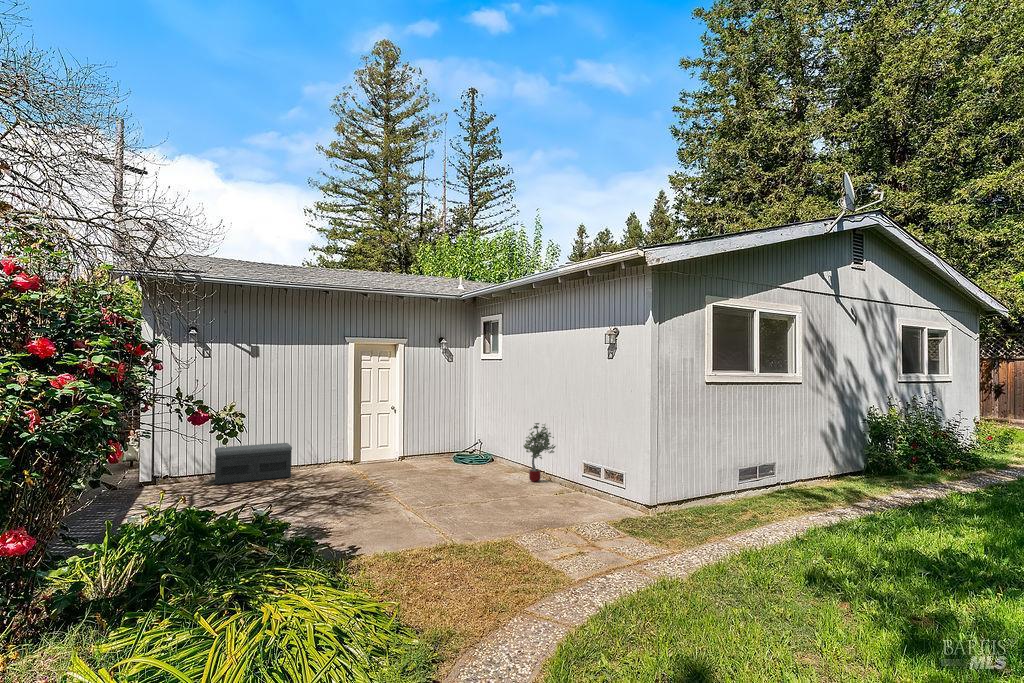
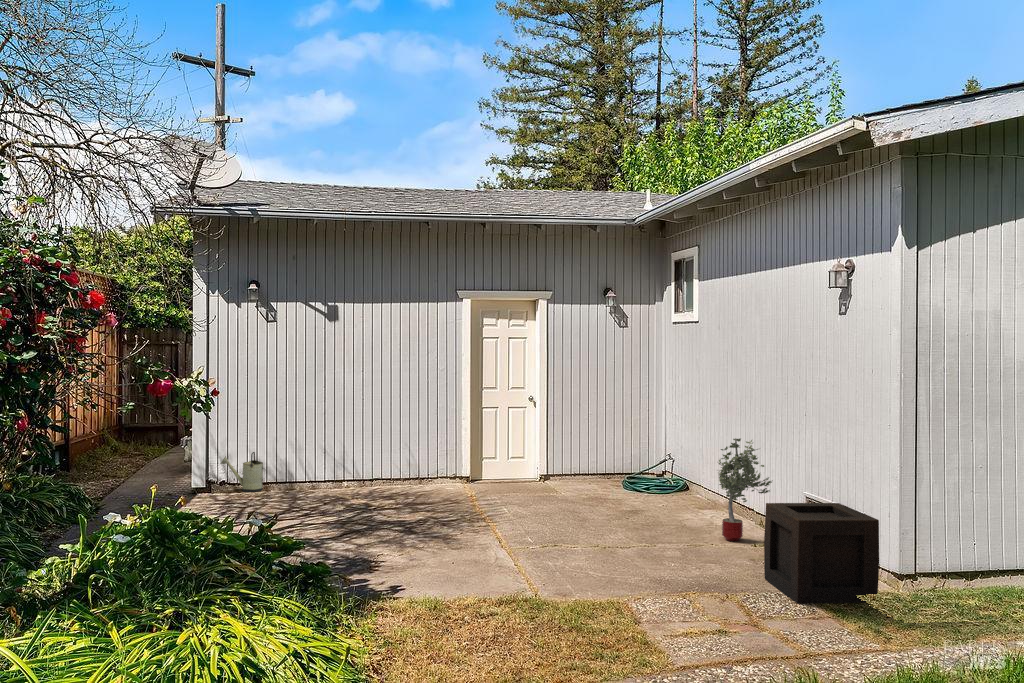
storage bench: present [215,443,292,485] -> none [276,445,377,497]
watering can: none [163,454,203,484] -> present [221,452,263,492]
wooden crate: none [568,454,630,511] -> present [764,503,879,604]

